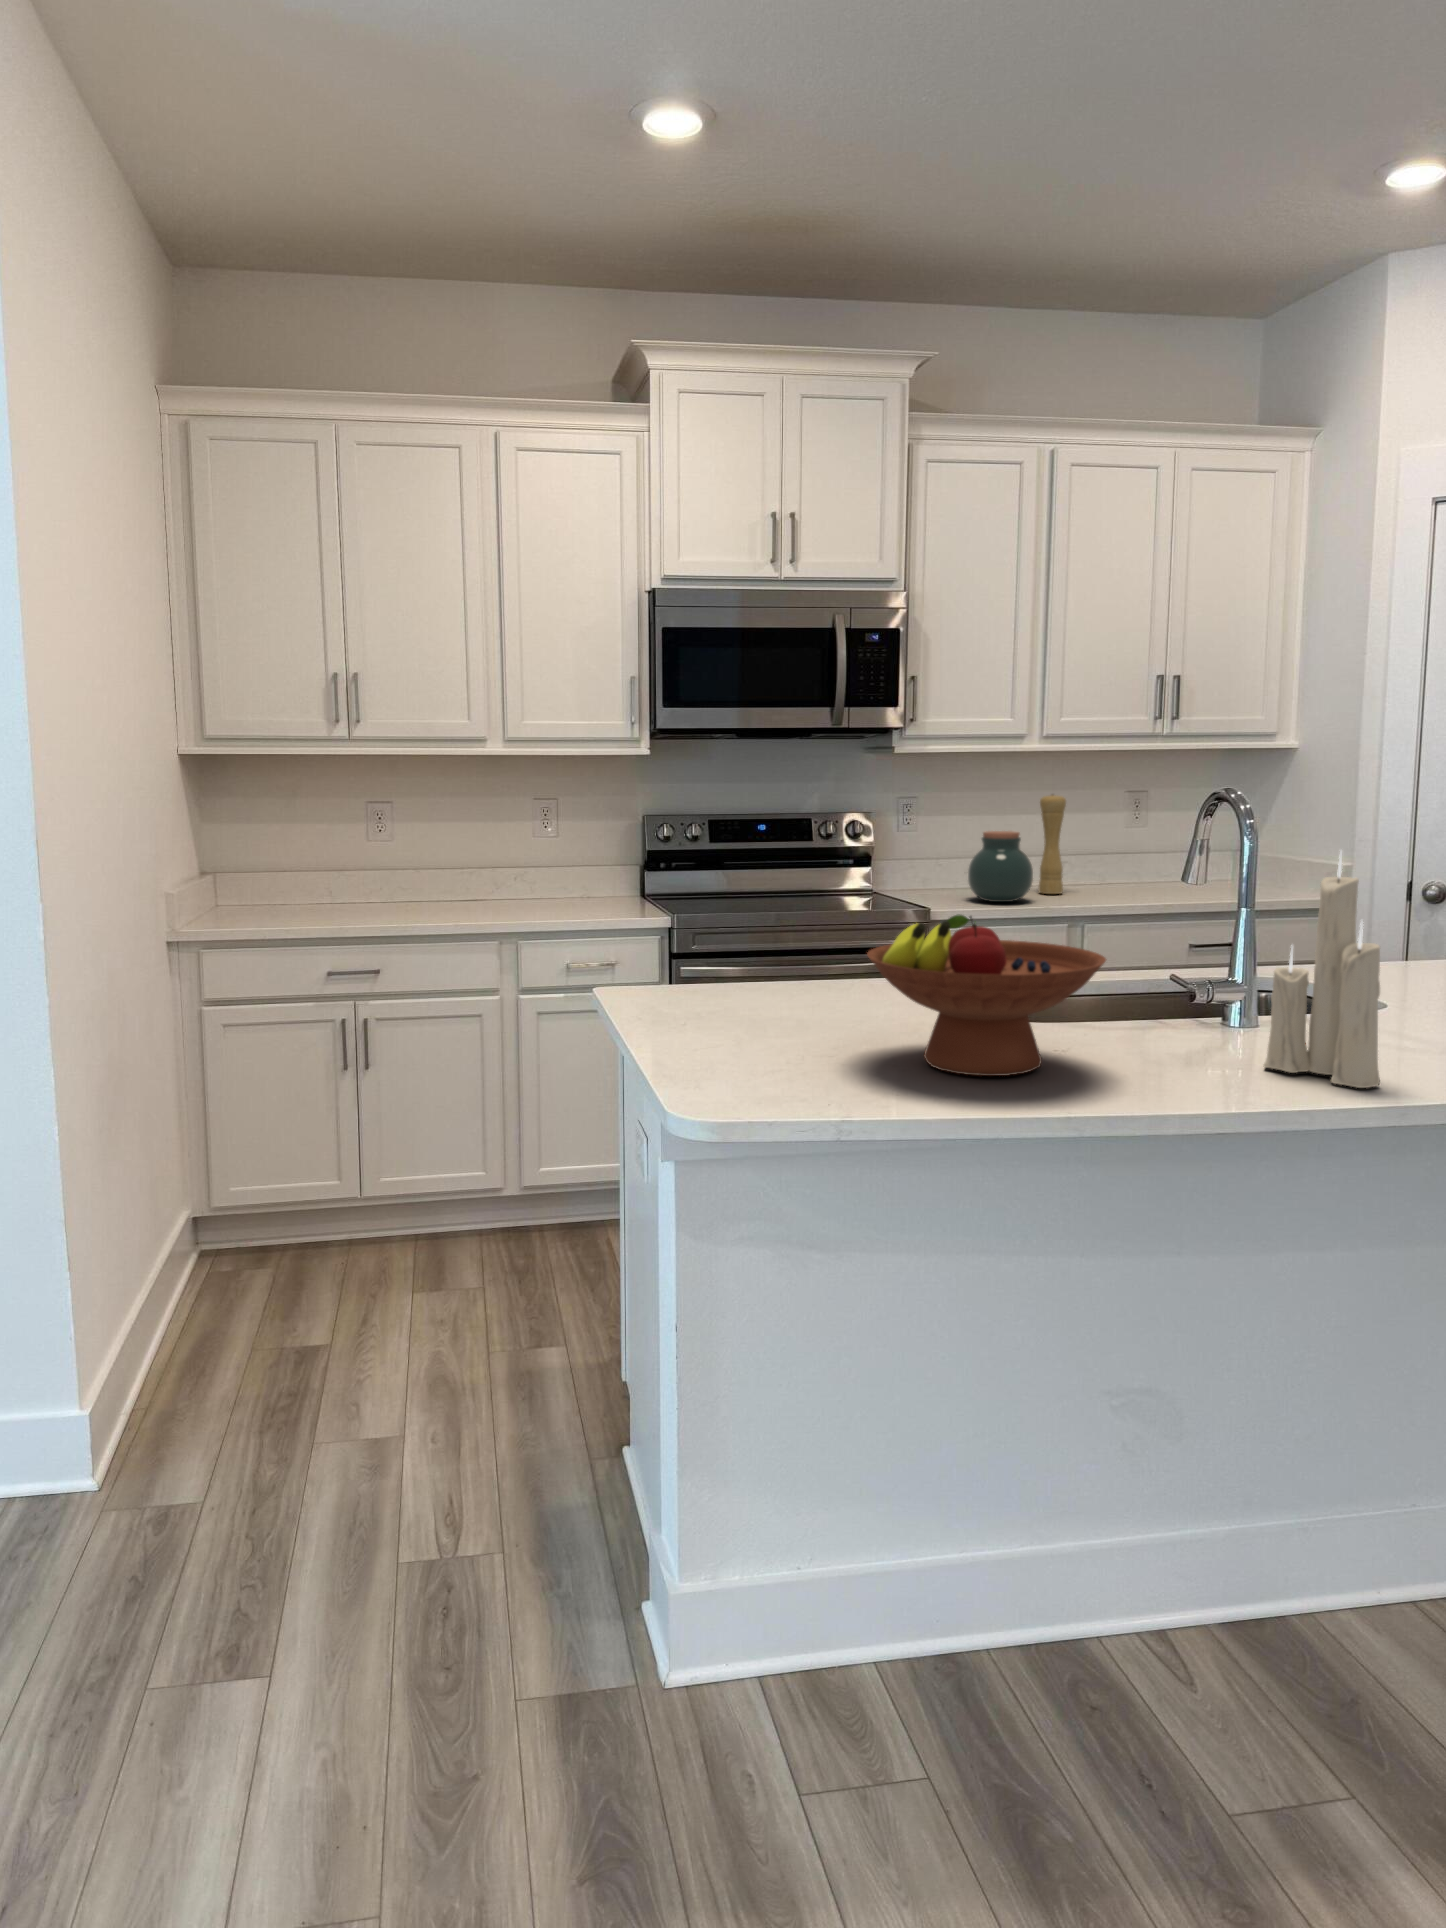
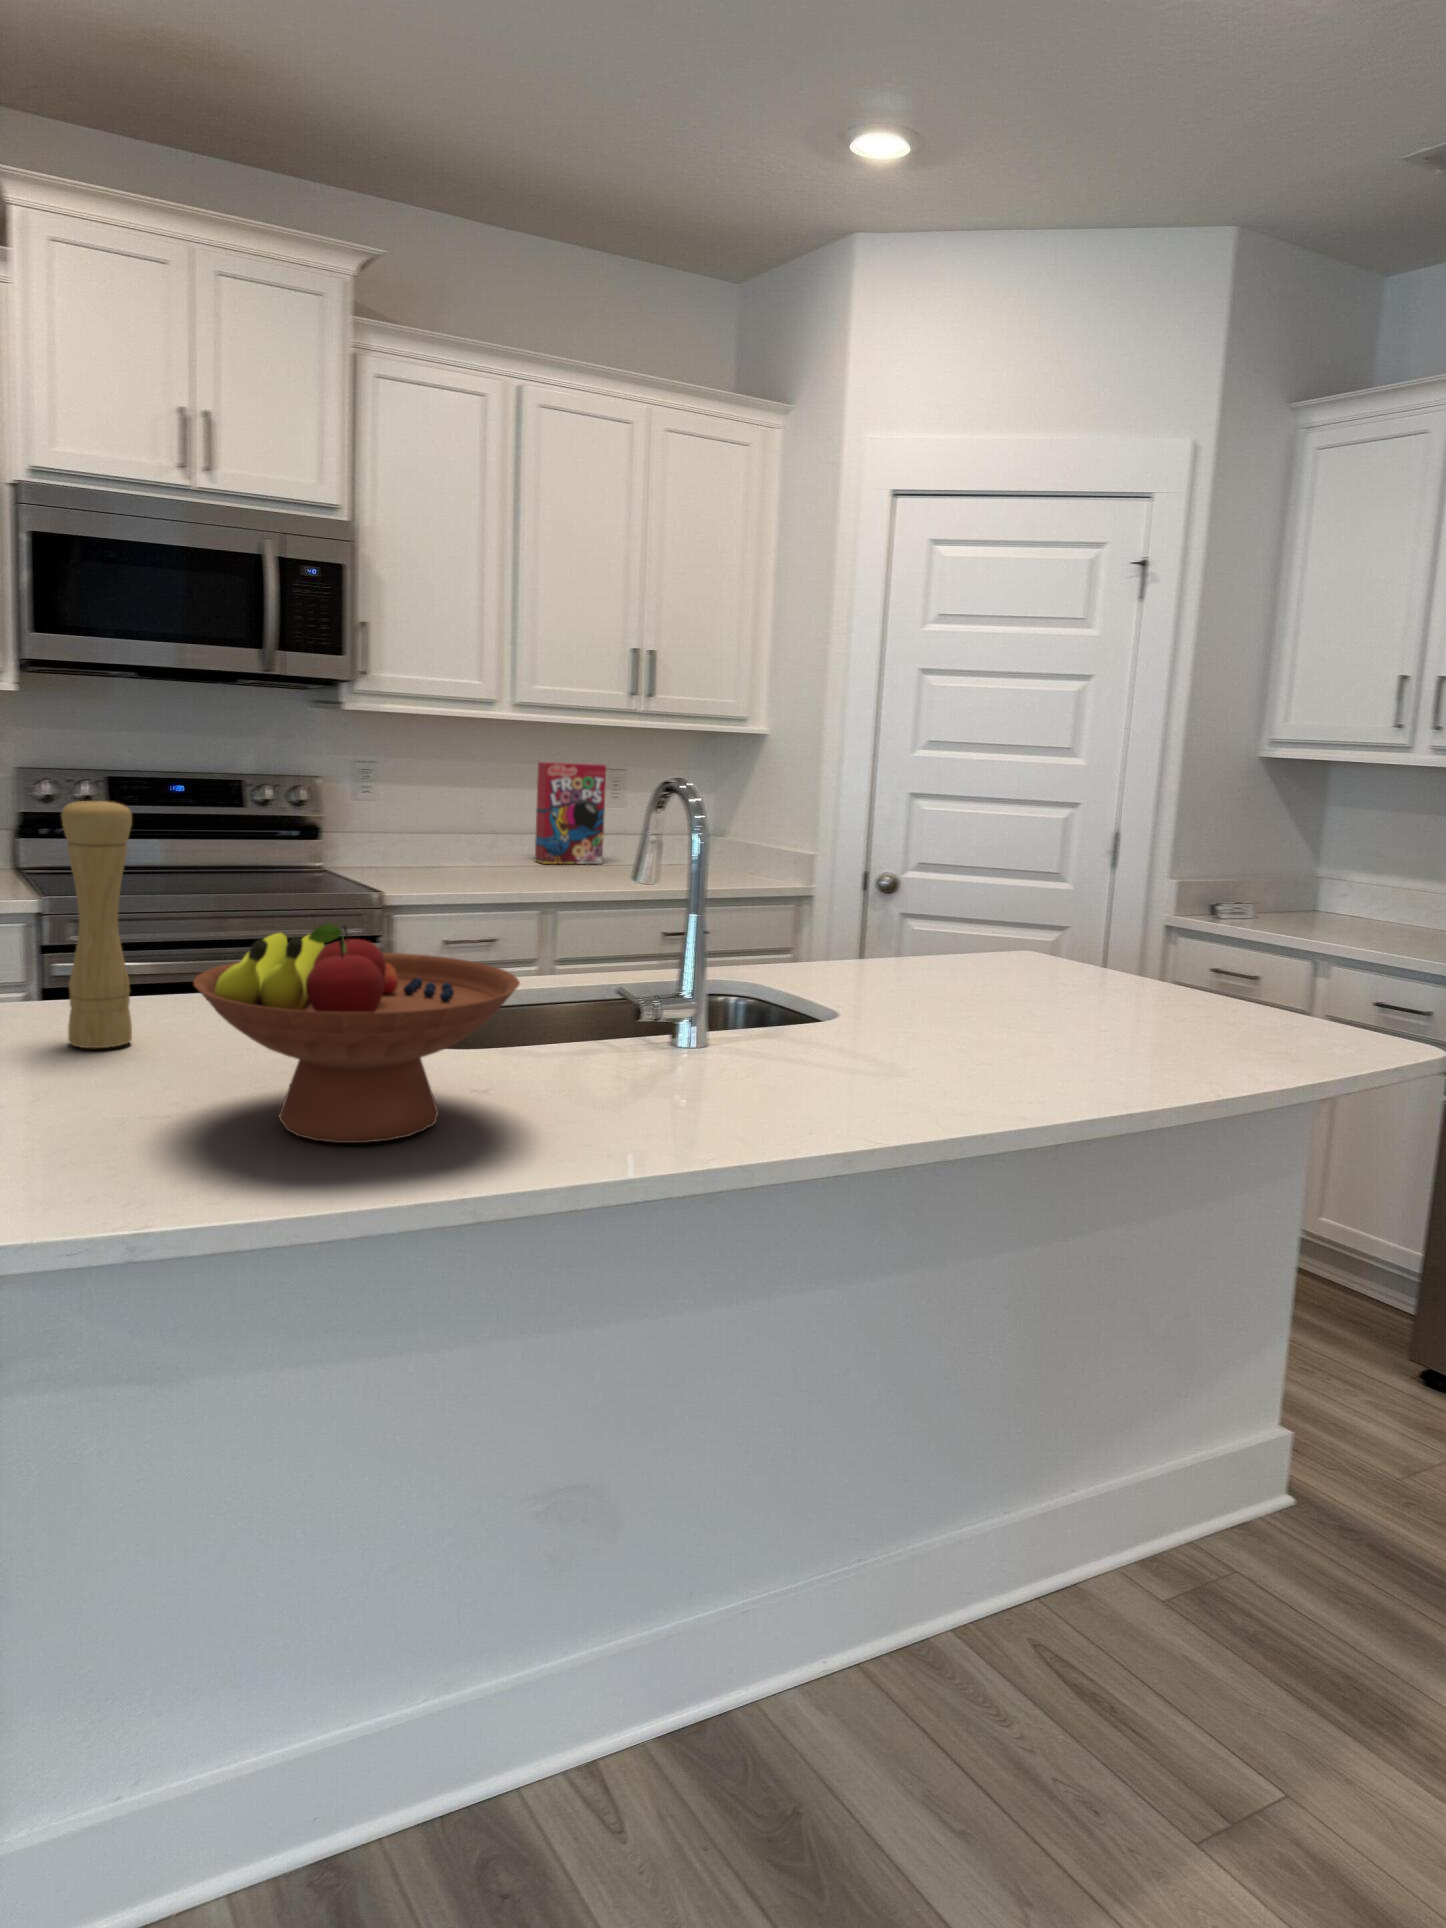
cereal box: none [1063,788,1132,883] -> present [535,762,606,864]
pepper mill: present [1039,794,1066,894] -> present [61,797,132,1048]
jar: present [968,831,1033,902] -> none [426,805,497,884]
candle: present [1264,851,1380,1088] -> none [707,836,835,1134]

